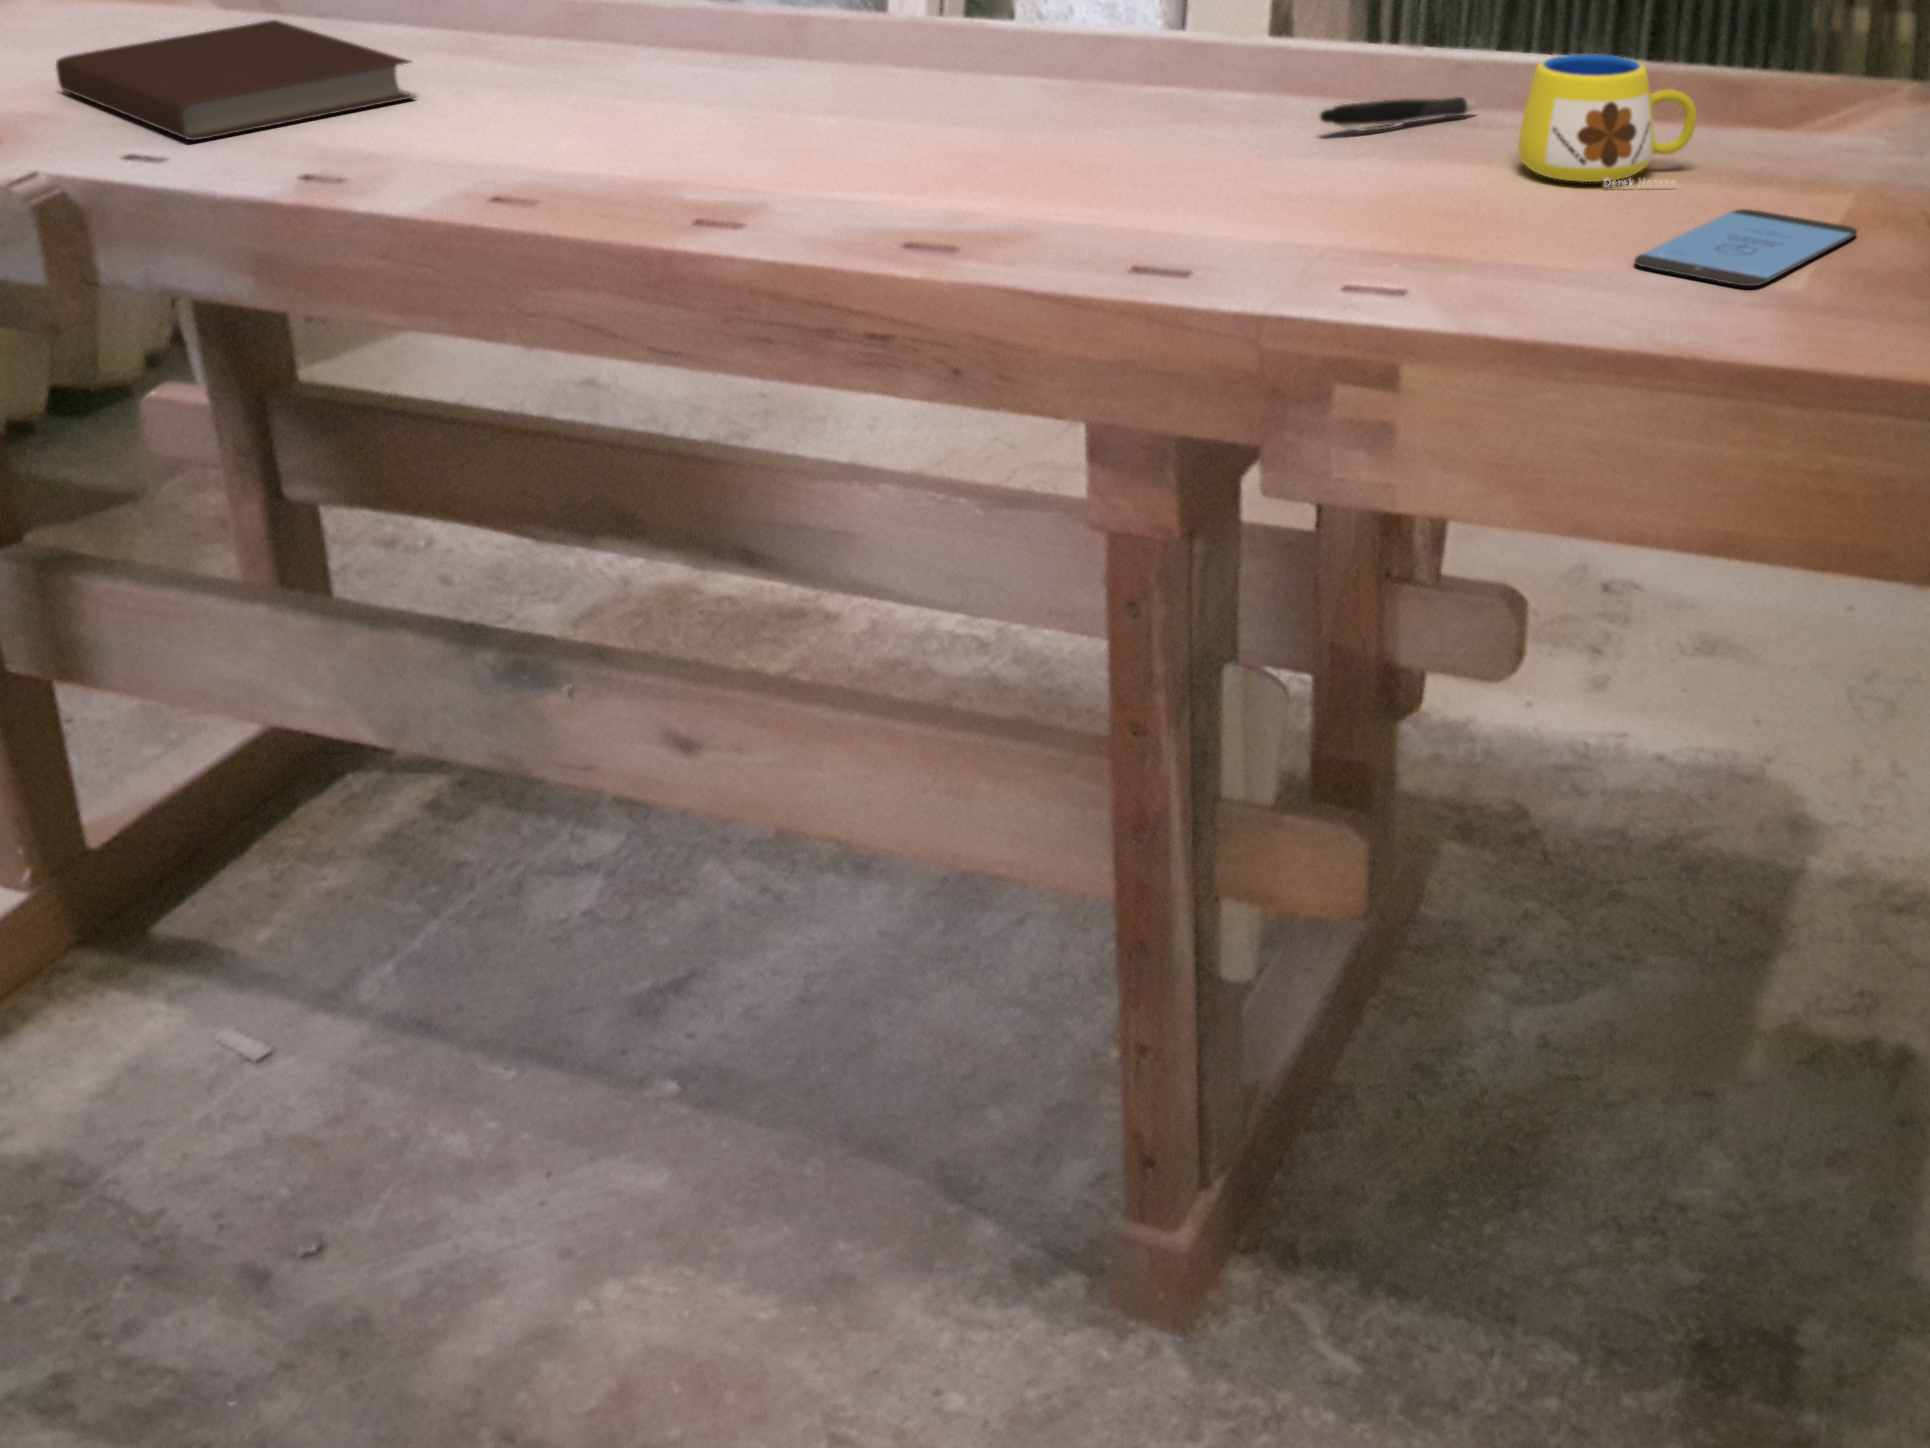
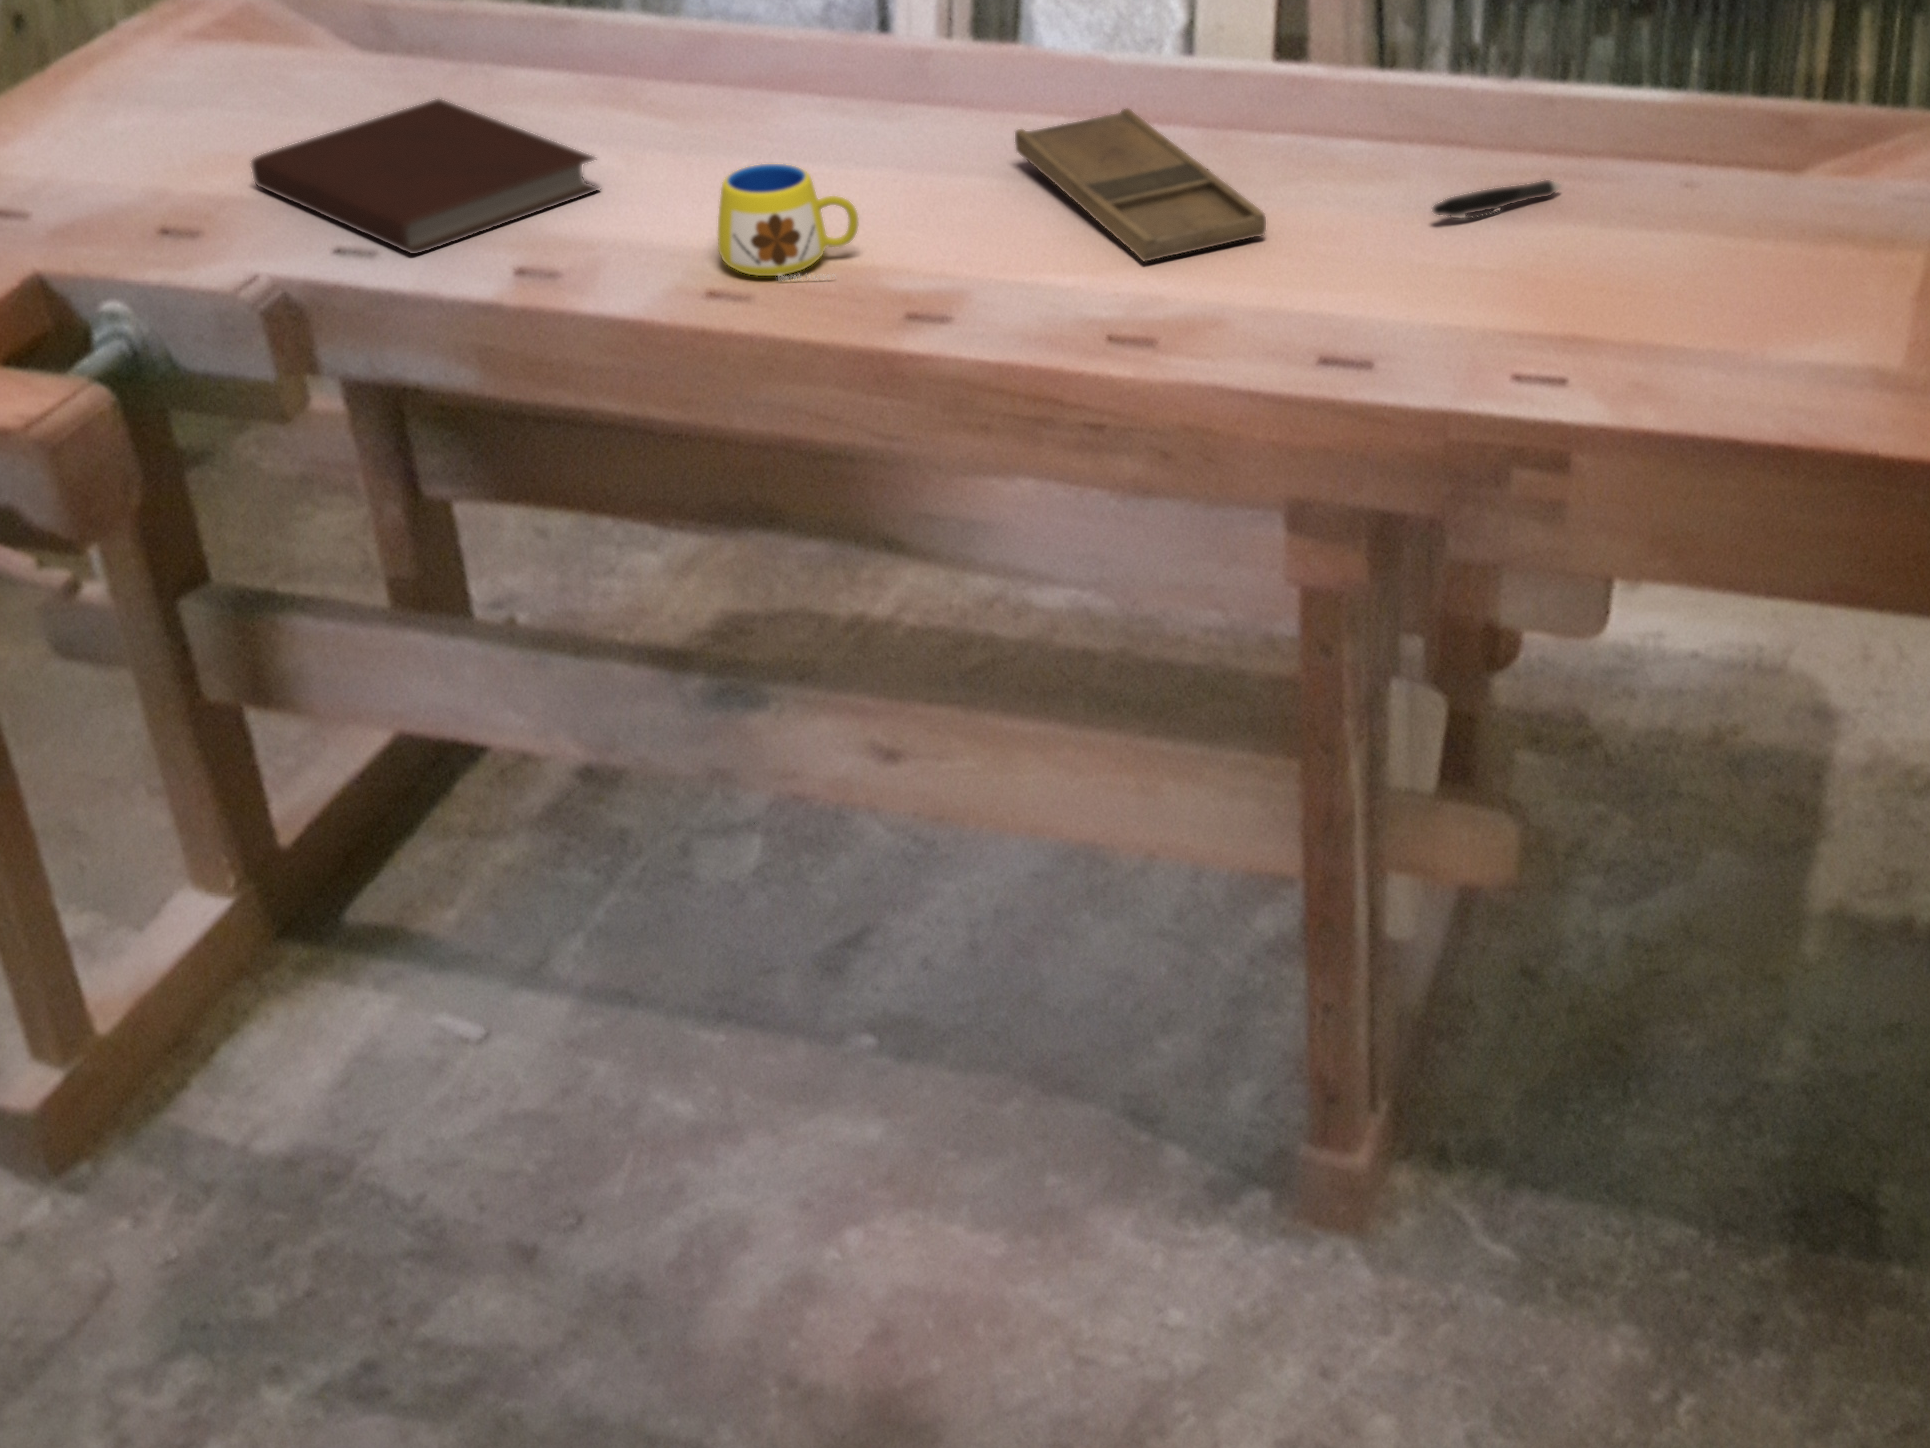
tray: none [868,30,1125,157] -> present [1015,109,1266,262]
mug: present [1518,54,1697,186] -> present [718,164,858,280]
smartphone: present [1634,209,1857,286] -> none [1724,312,1899,405]

